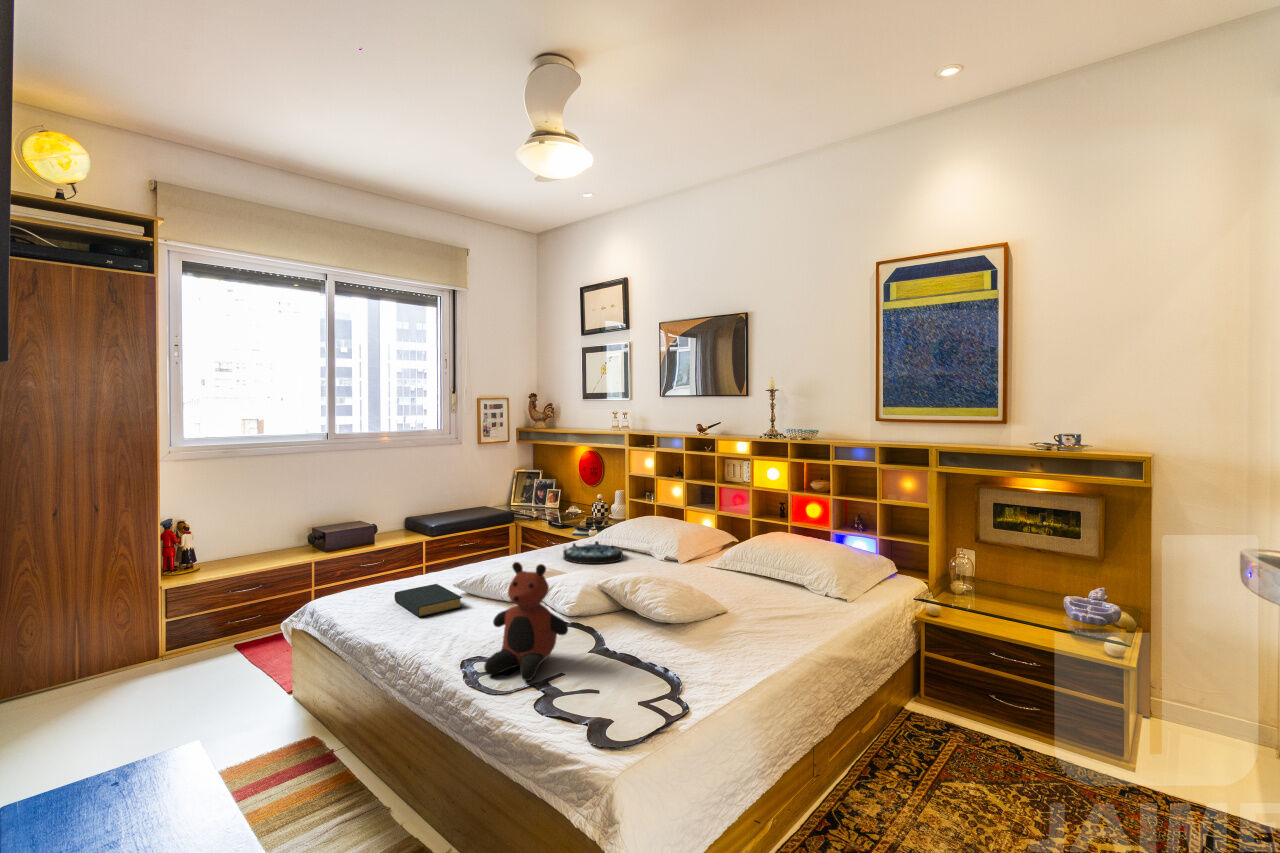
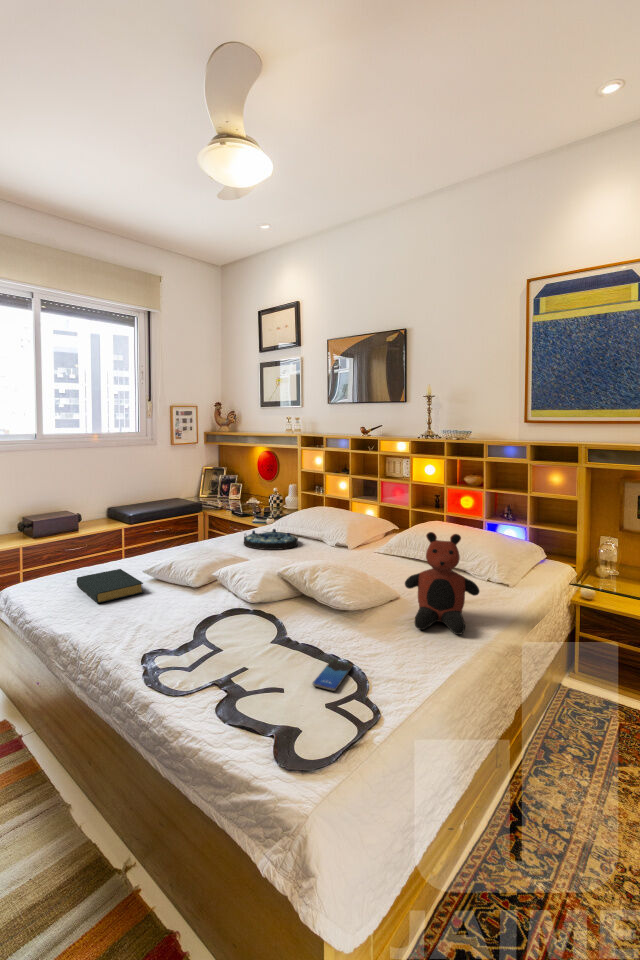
teddy bear: present [484,562,568,681] -> present [405,532,479,635]
smartphone: none [627,665,666,689] -> present [313,660,352,691]

